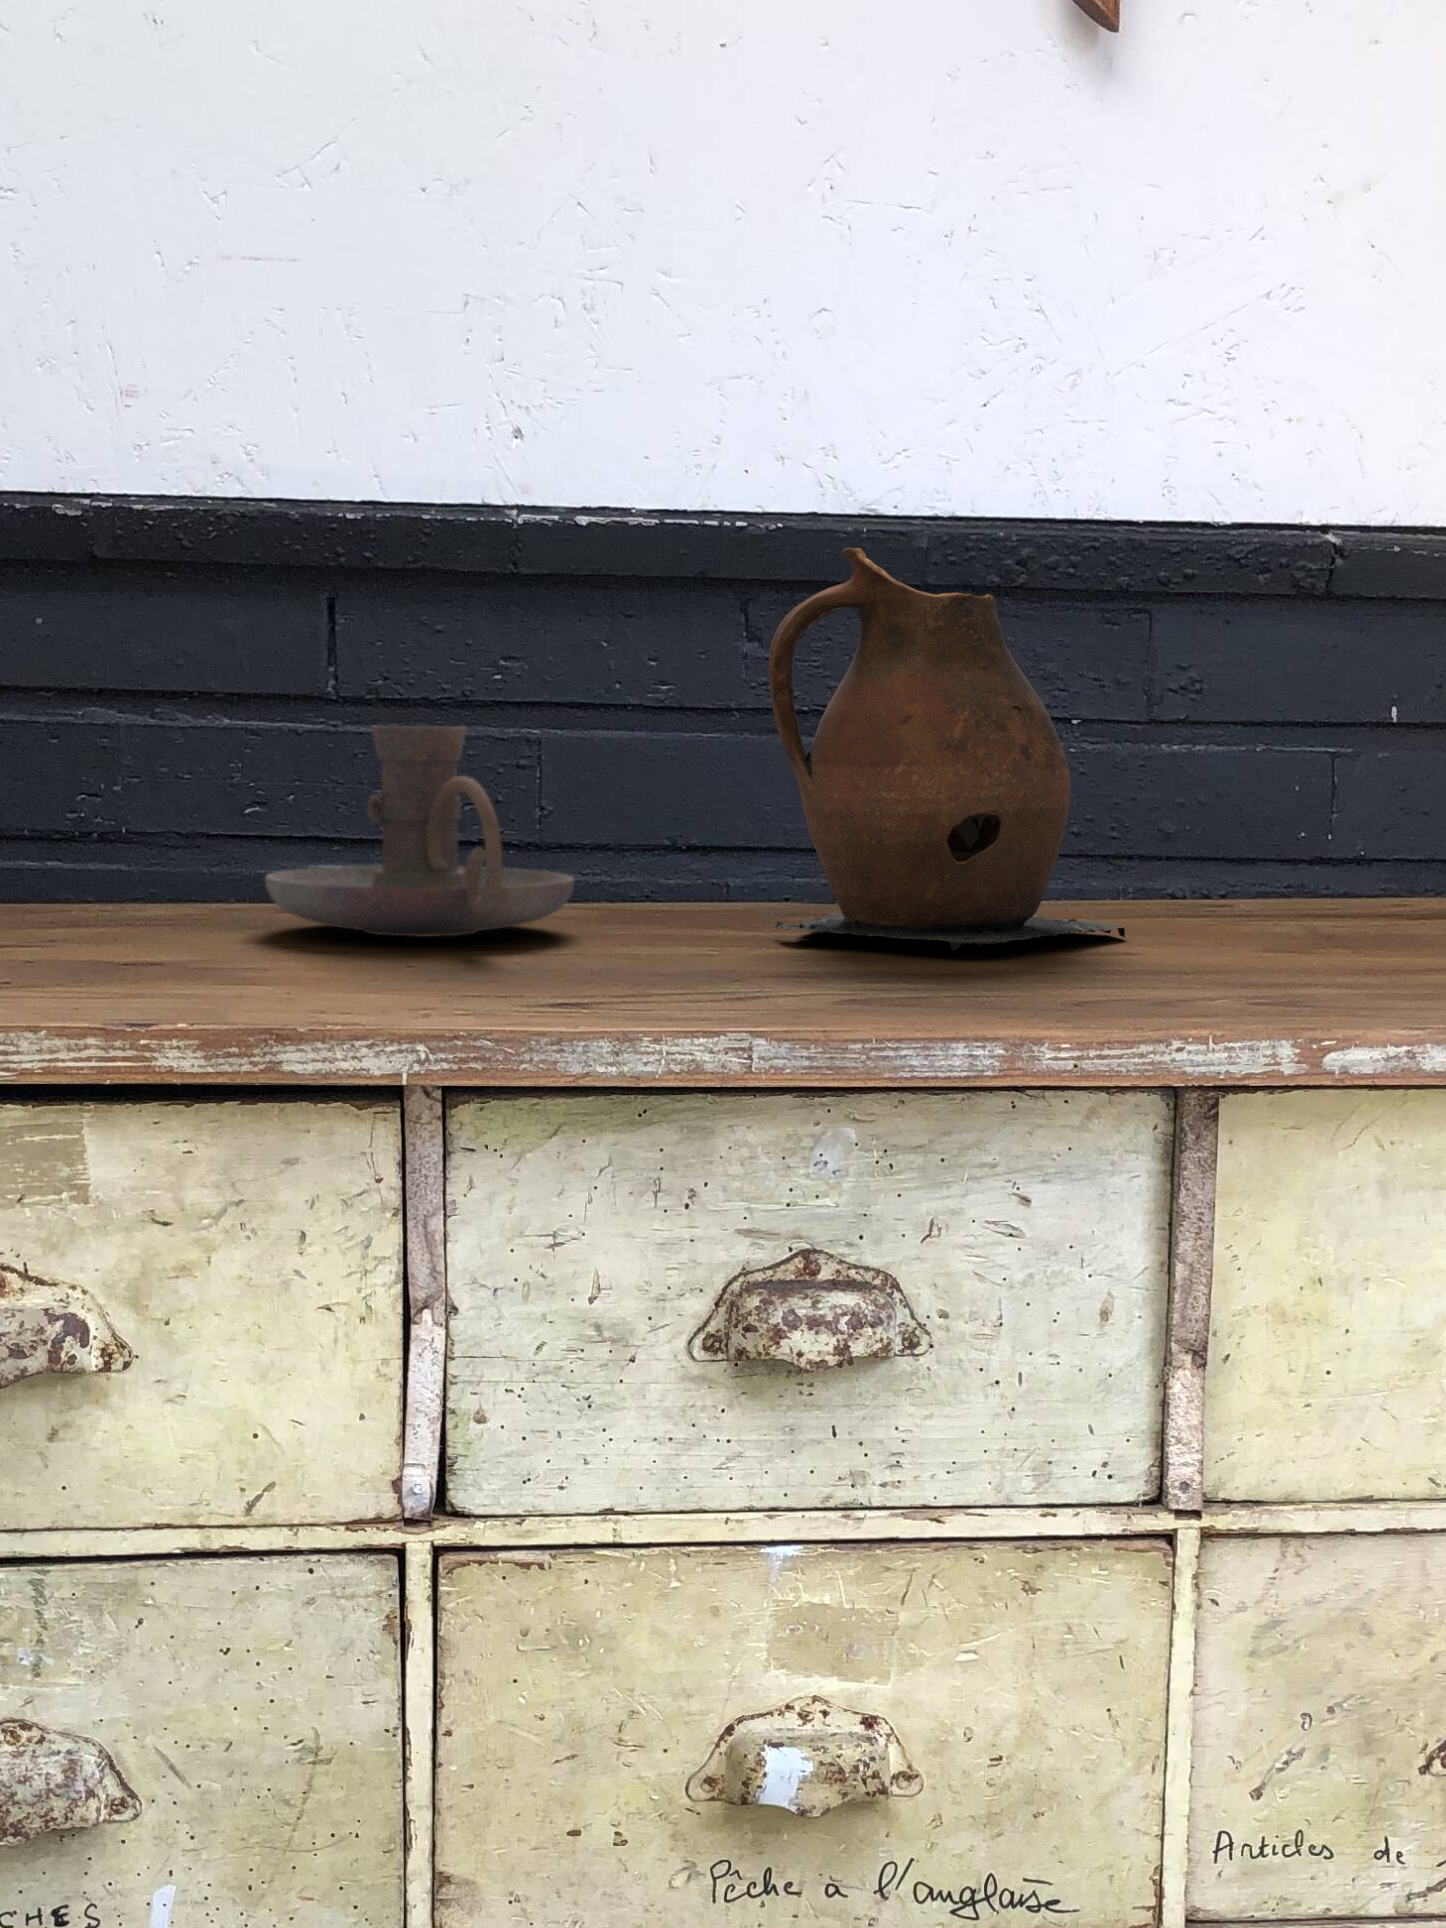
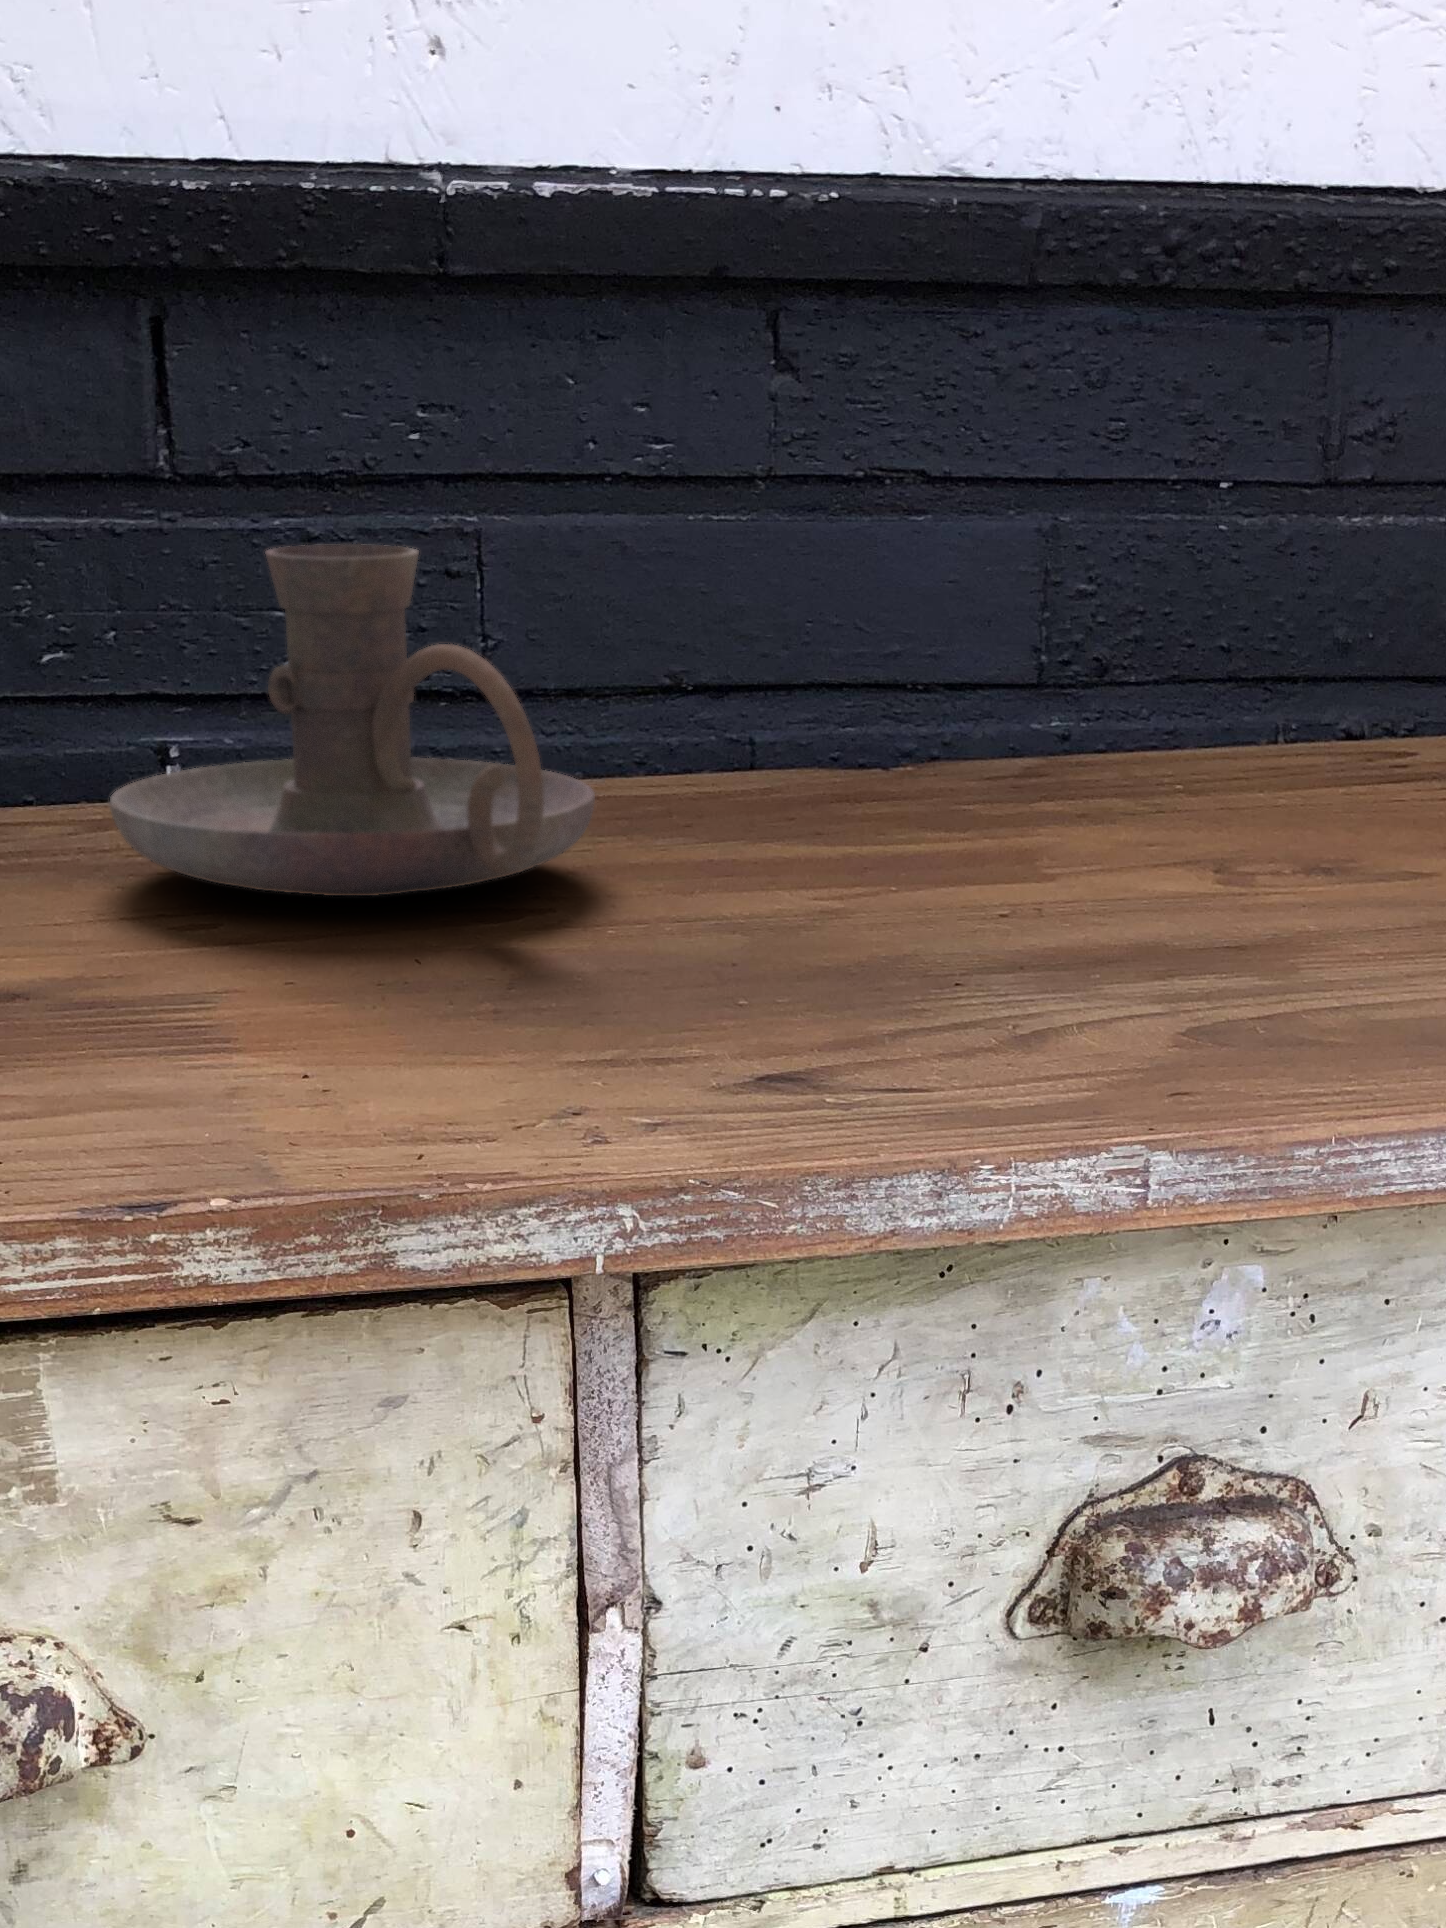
ceramic pitcher: present [769,548,1125,951] -> none [878,246,1380,899]

